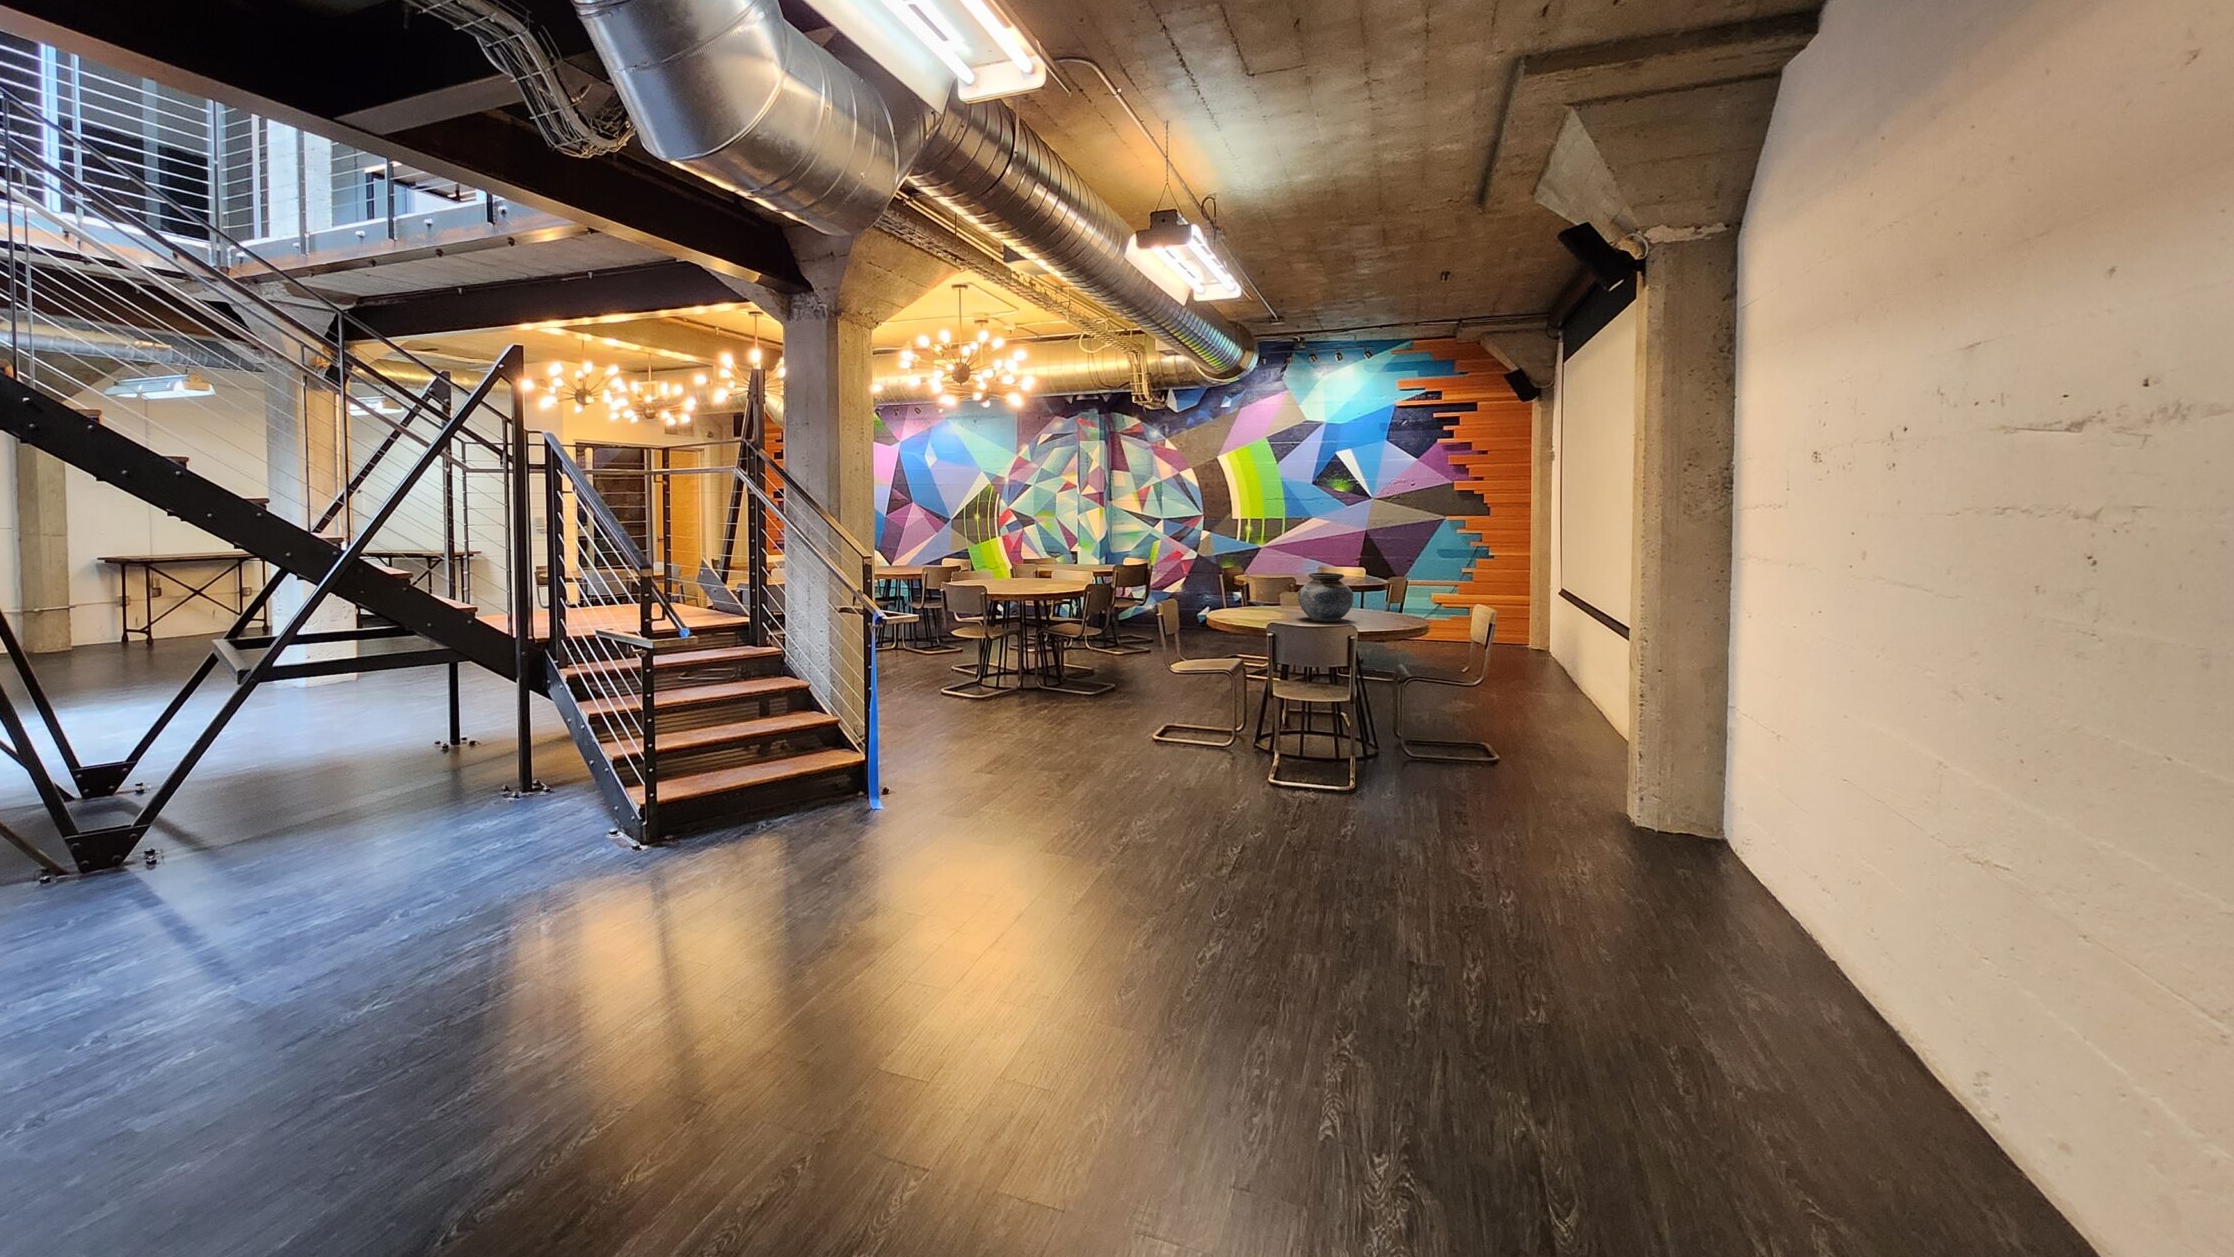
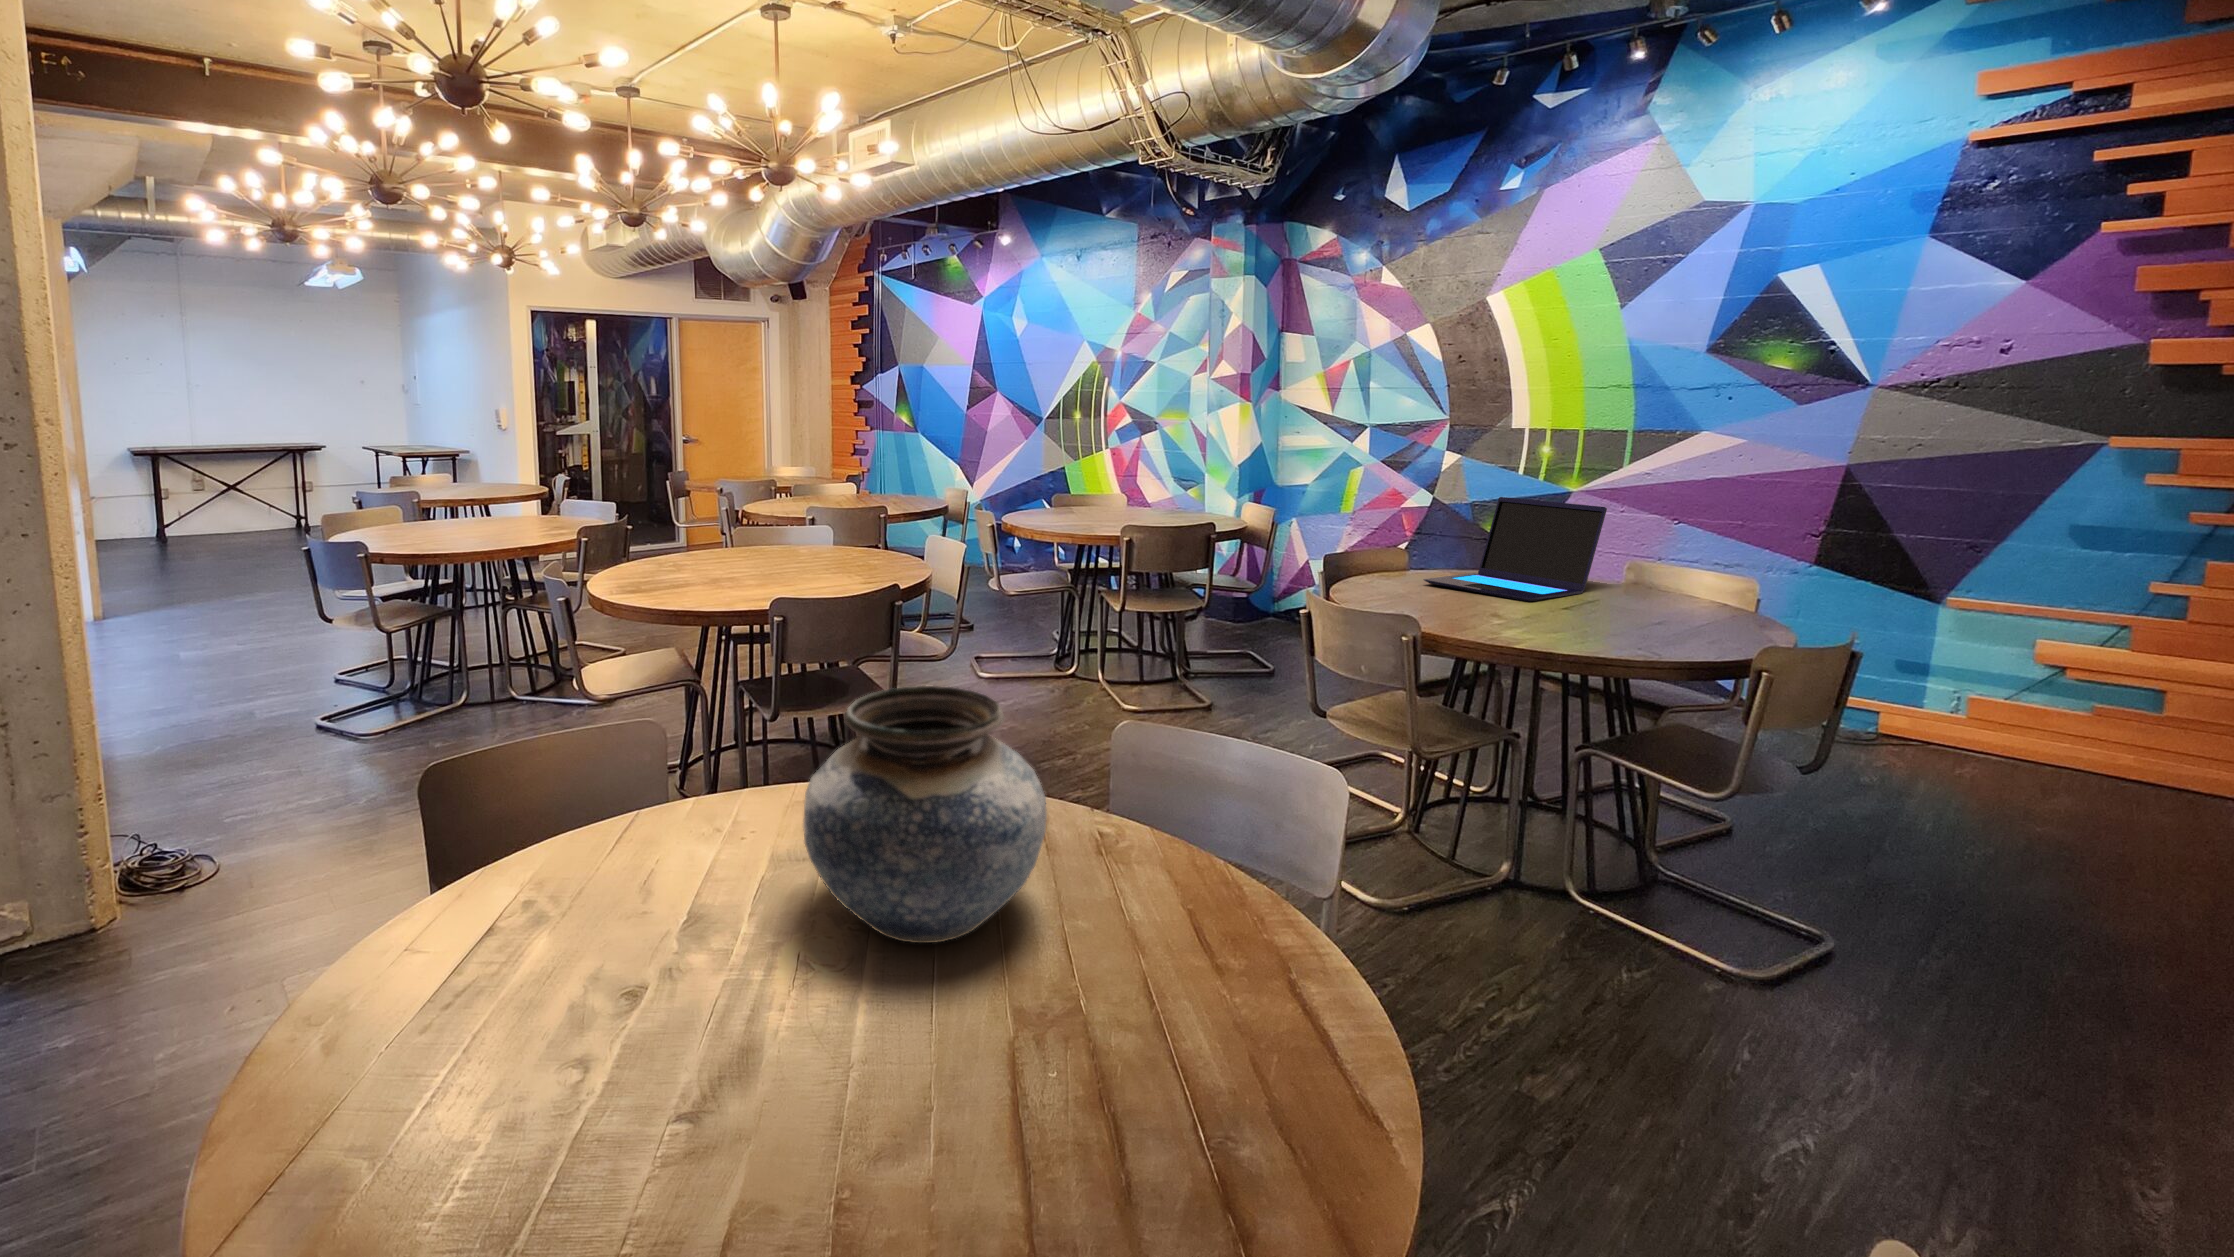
laptop: none [1270,545,1328,580] -> present [1424,497,1607,602]

